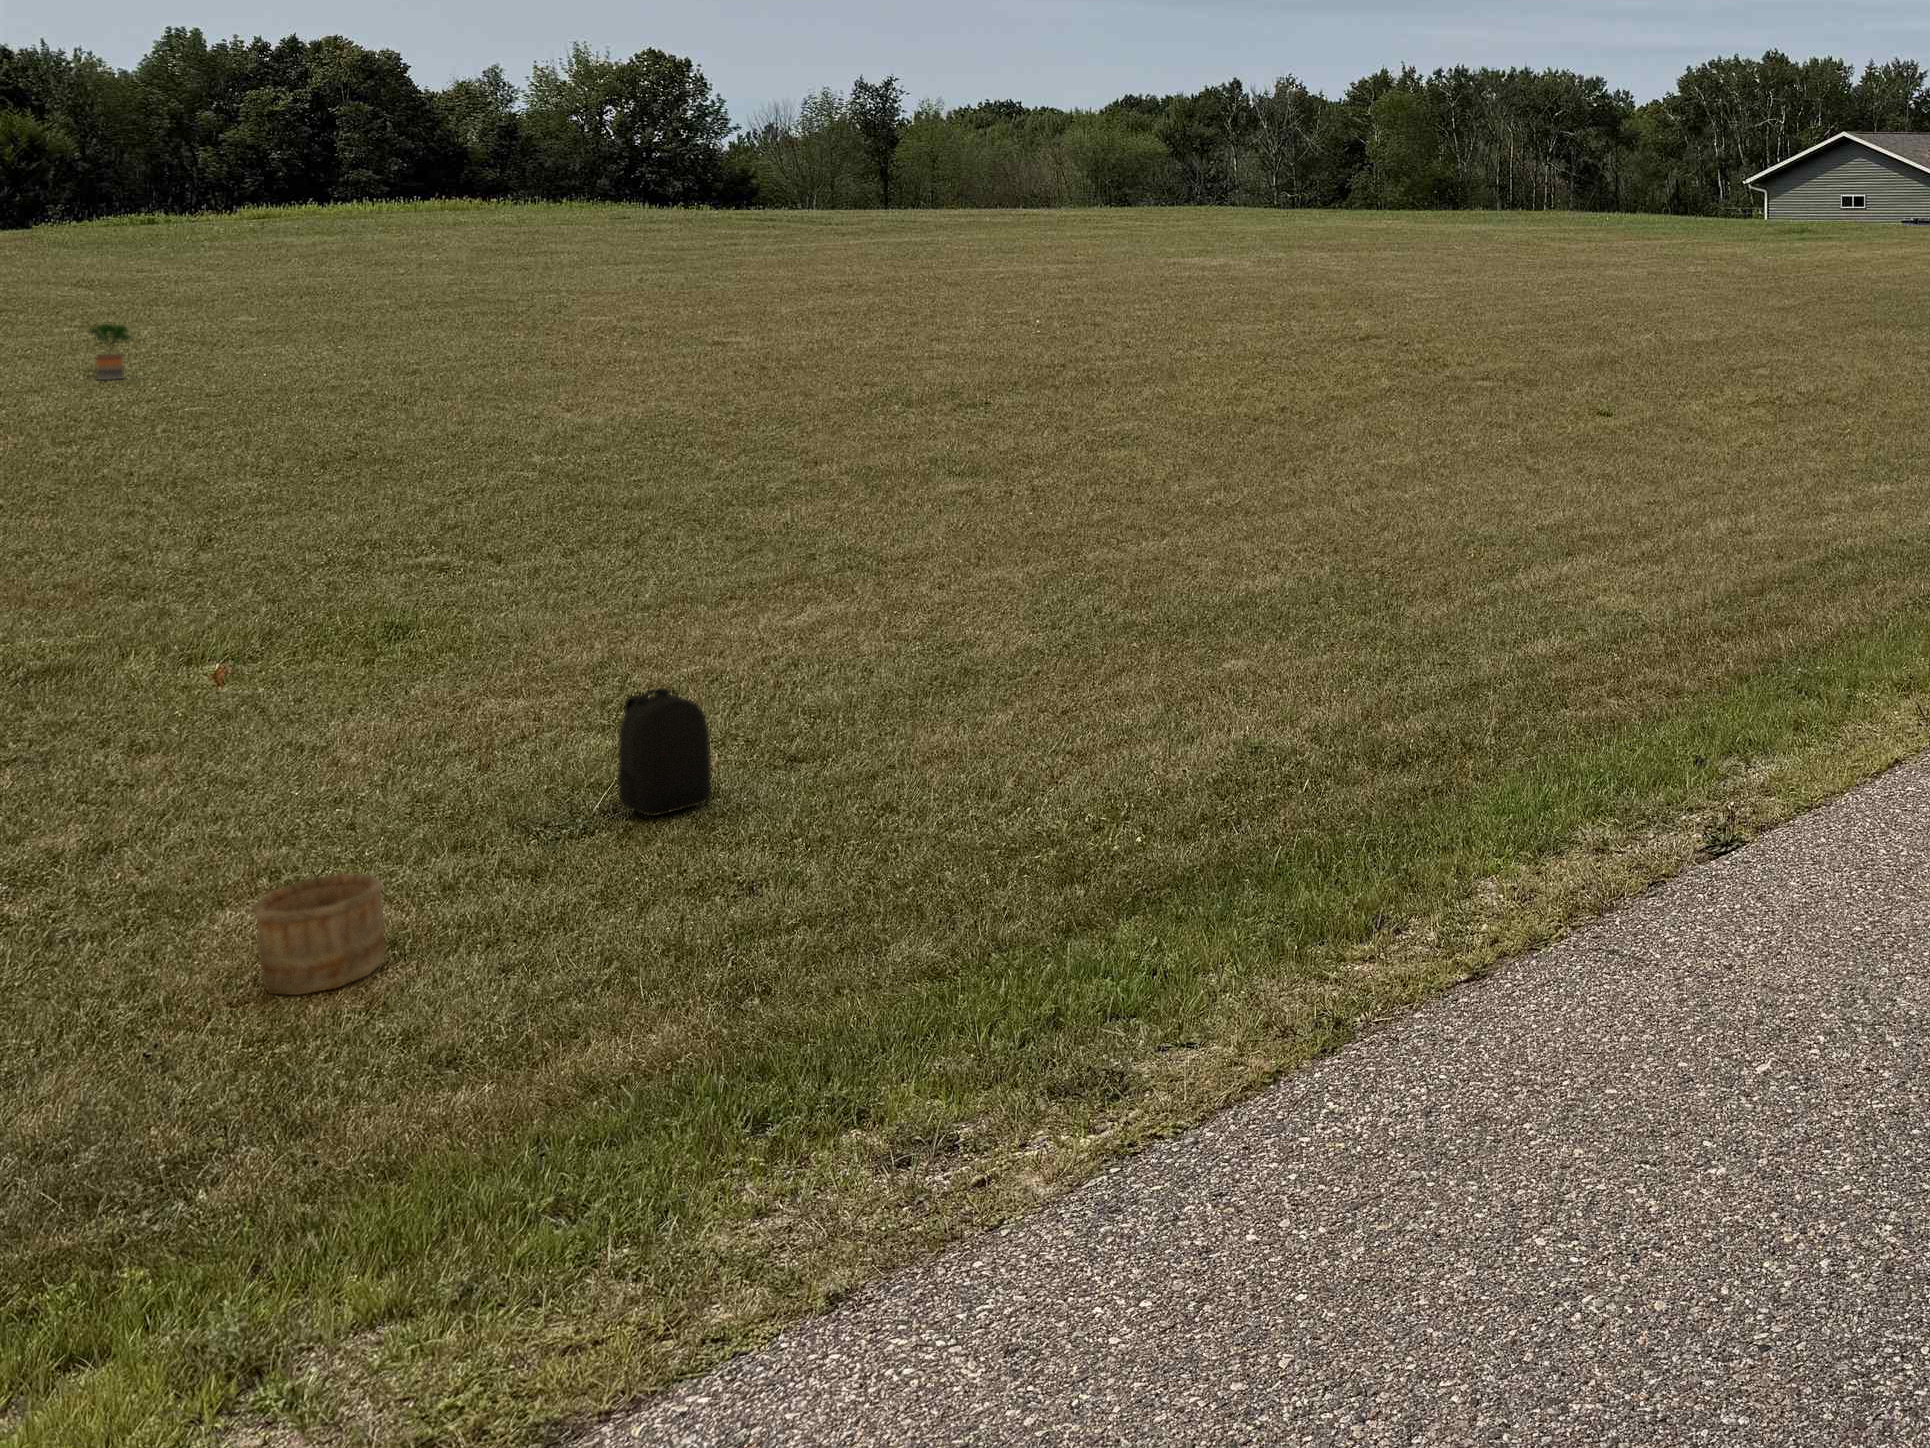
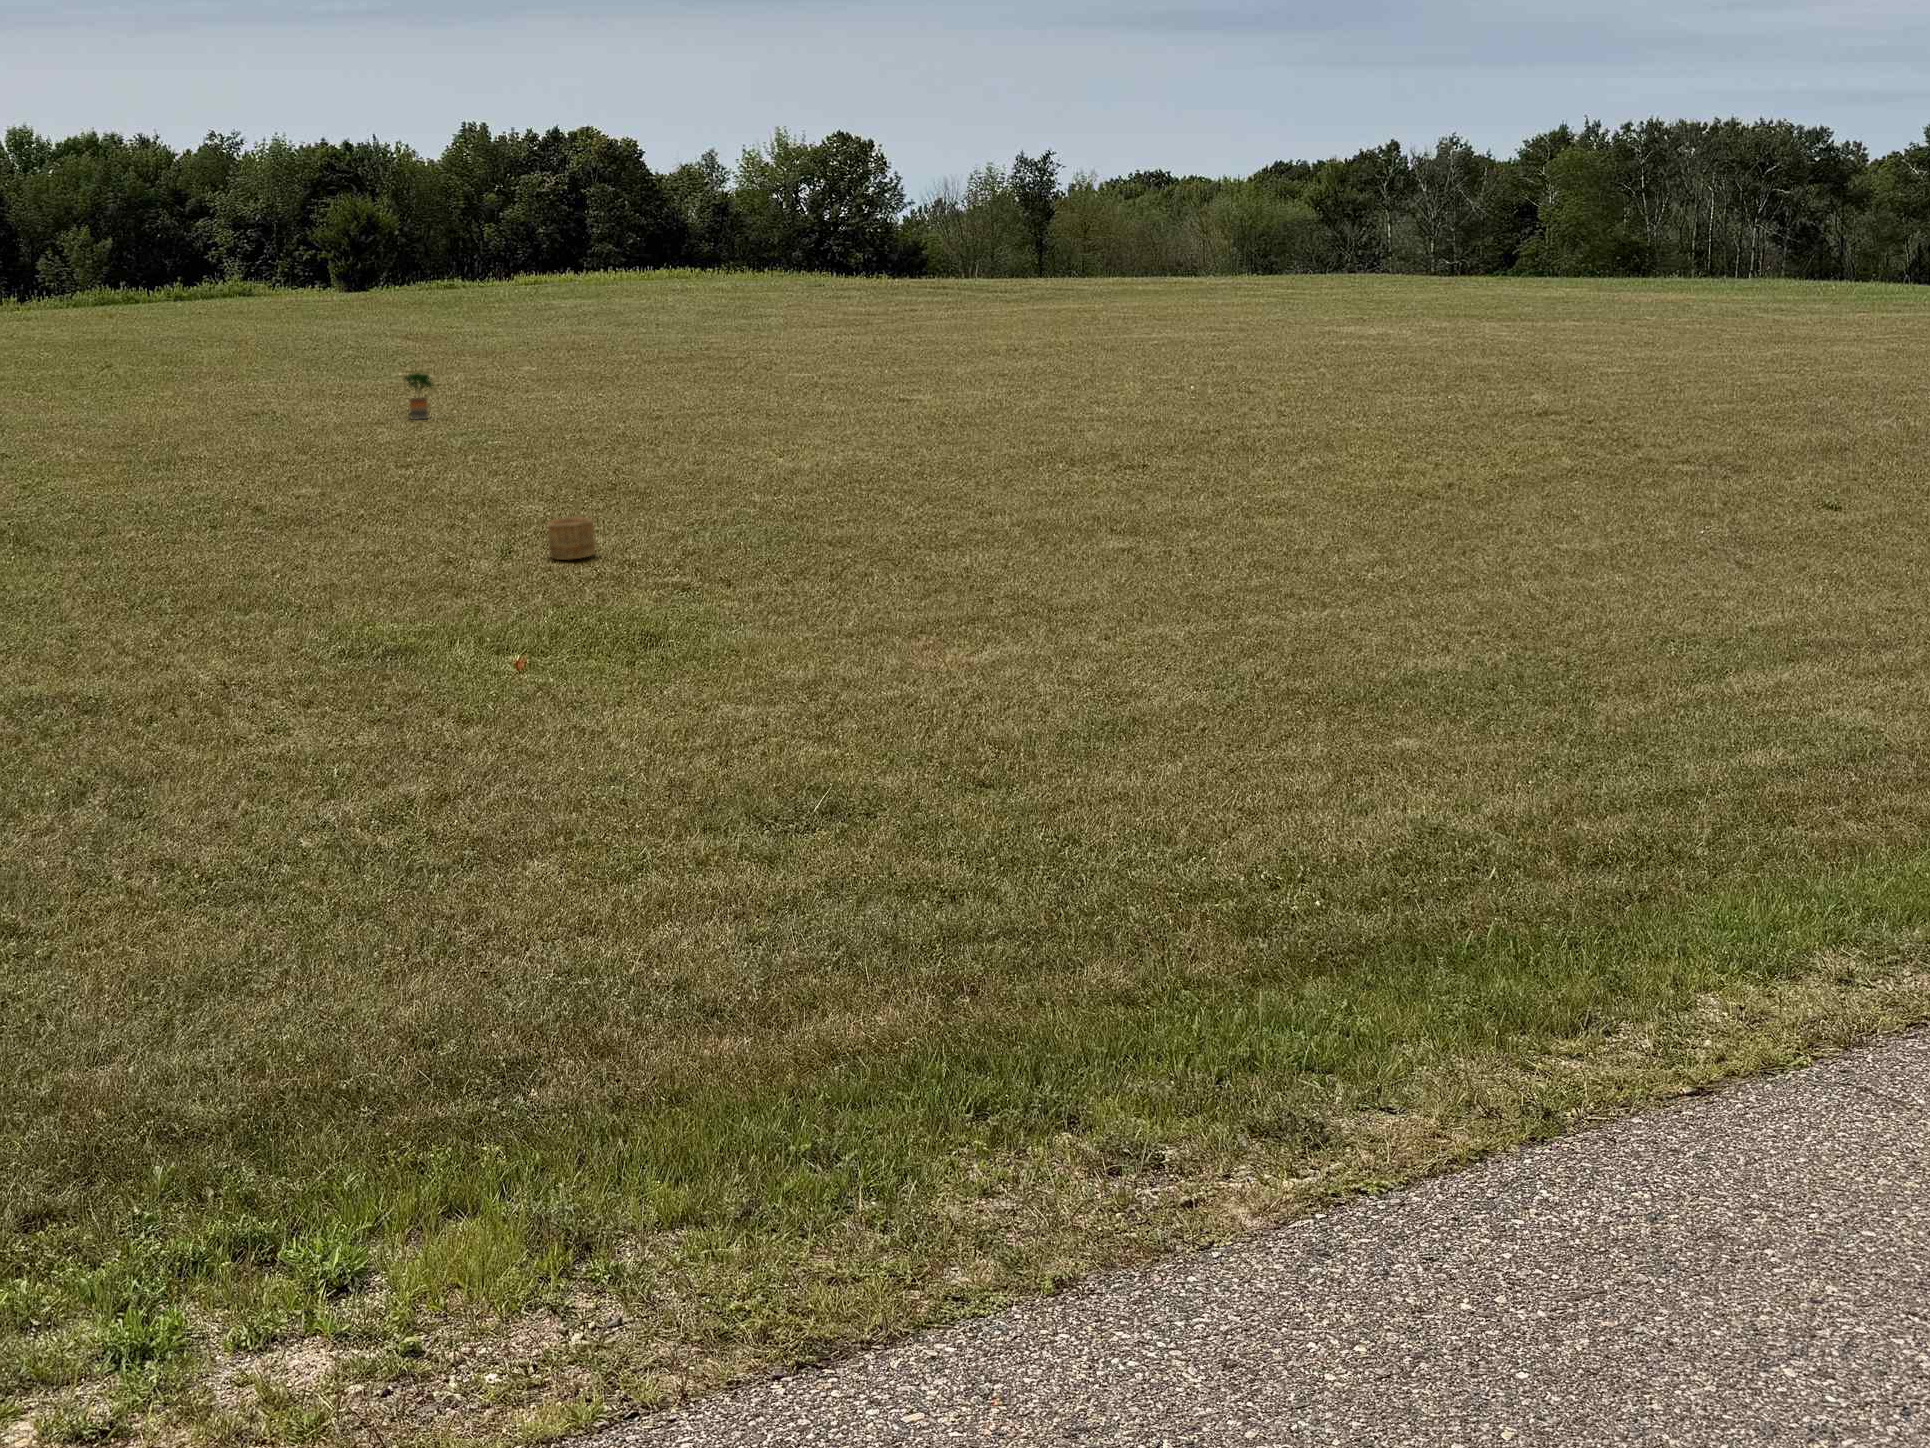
backpack: present [618,688,712,816] -> none [835,713,912,827]
wooden bucket: present [251,873,385,995] -> present [546,517,595,560]

